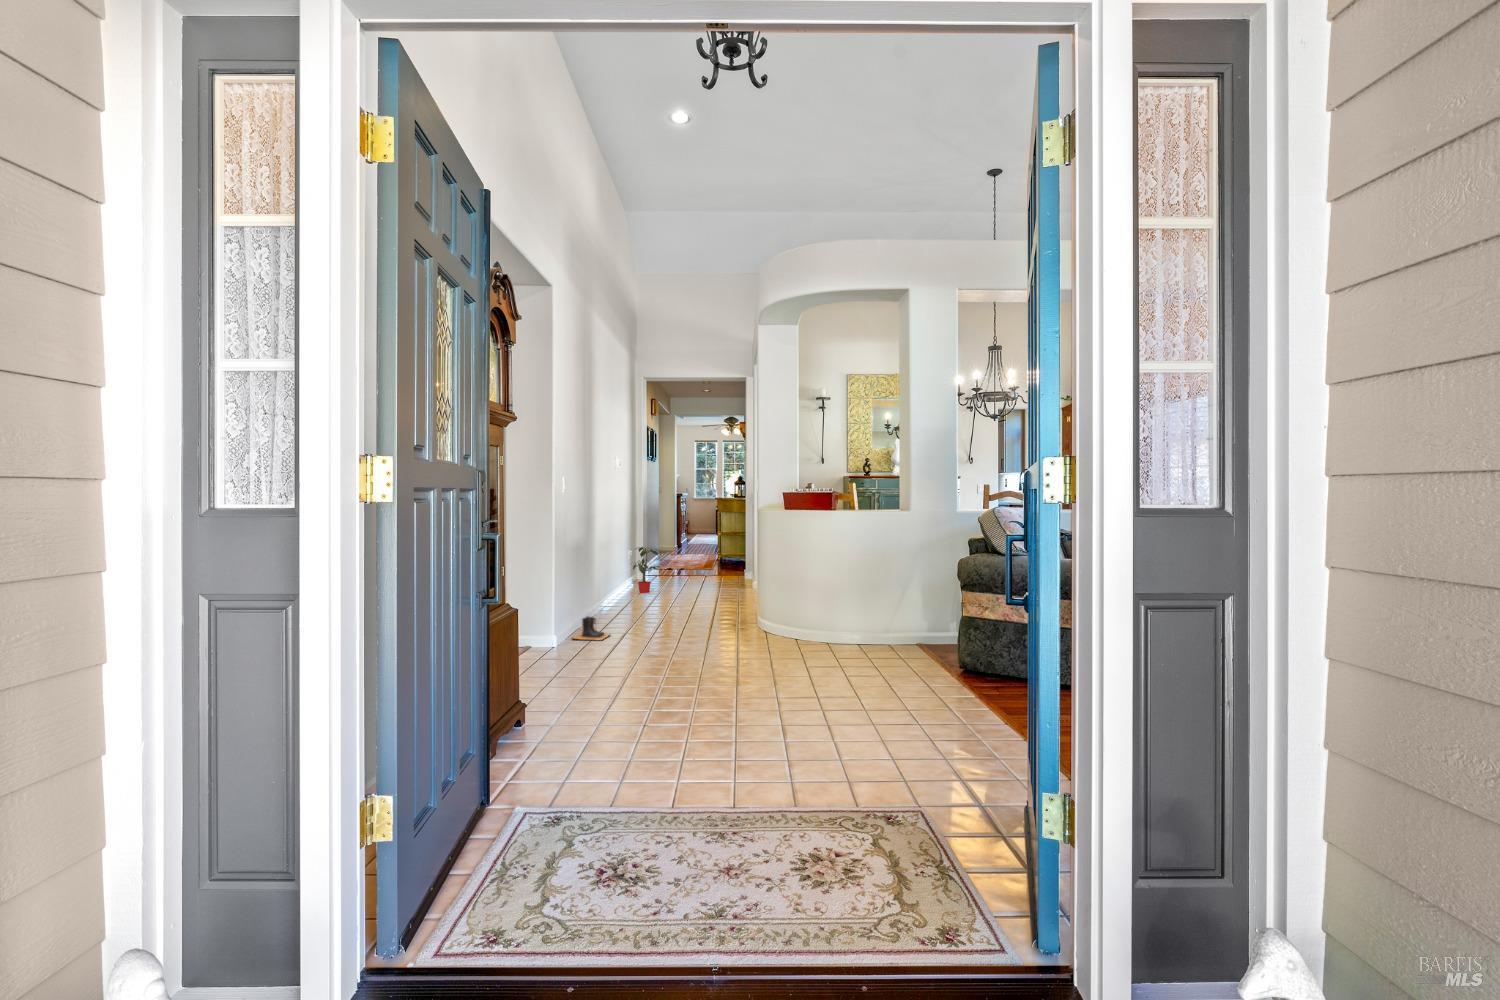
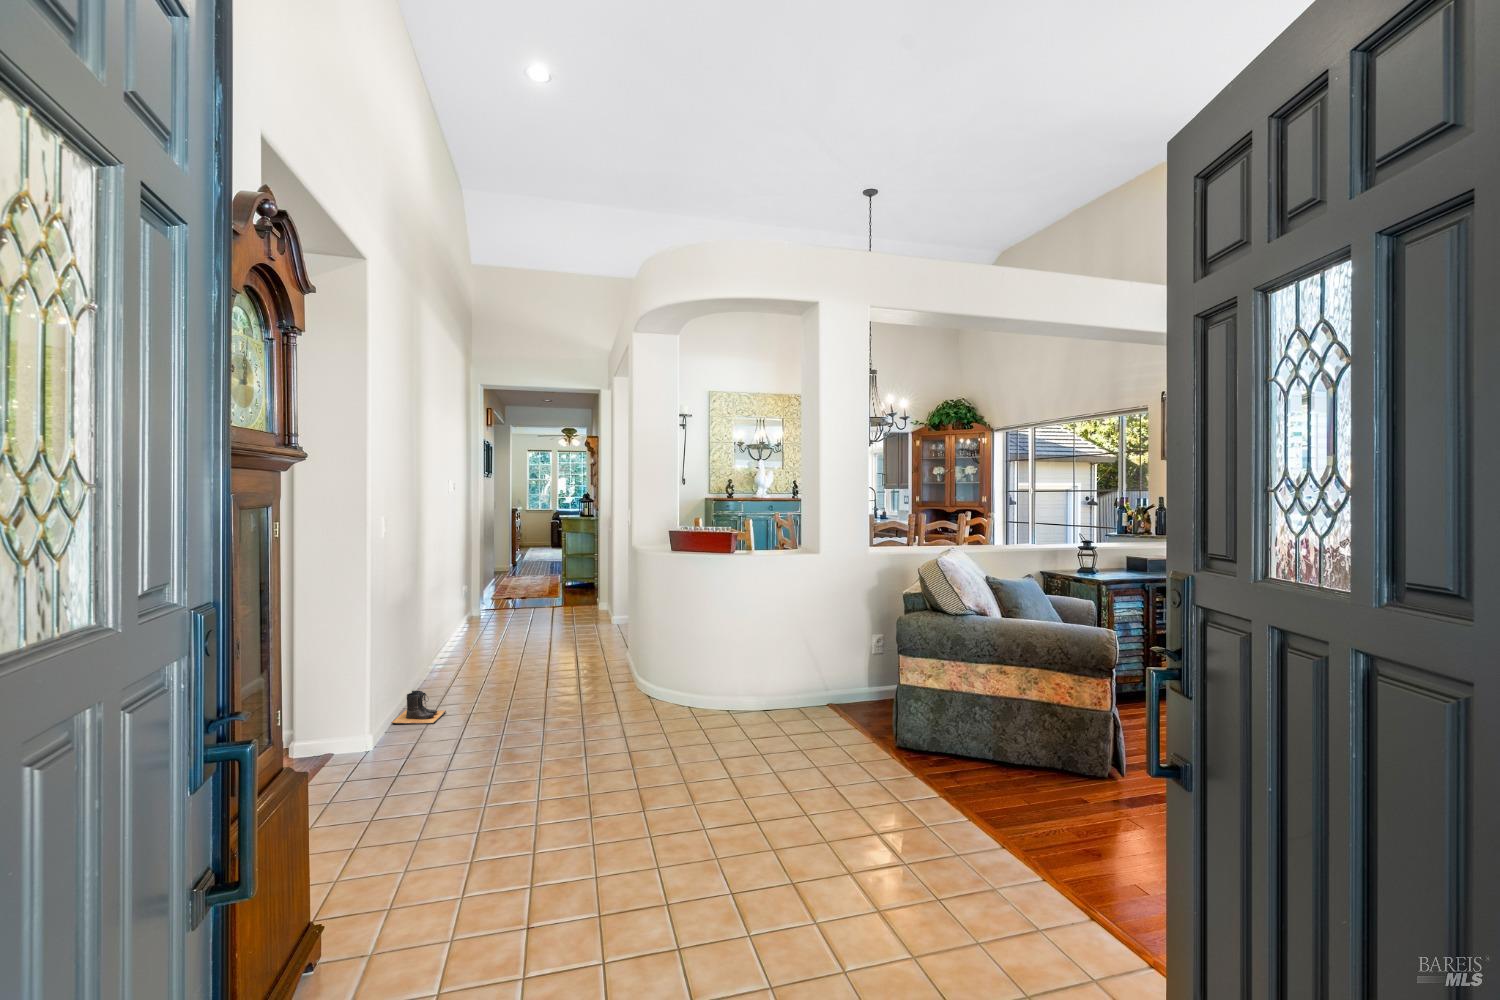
potted plant: present [633,547,659,593] -> none [464,581,505,636]

